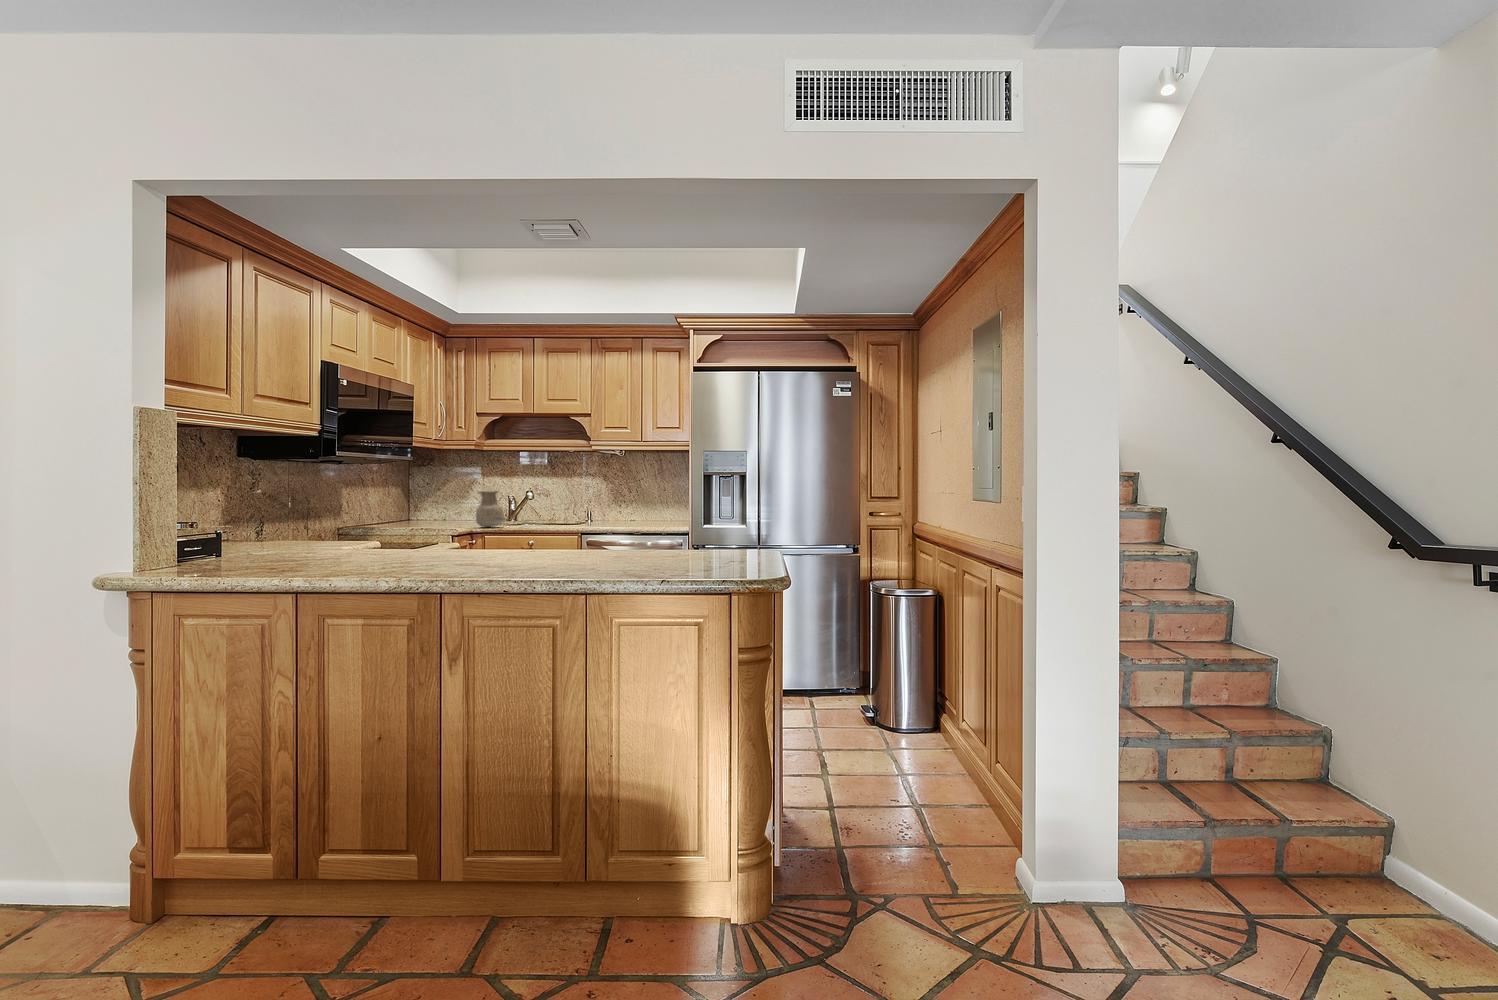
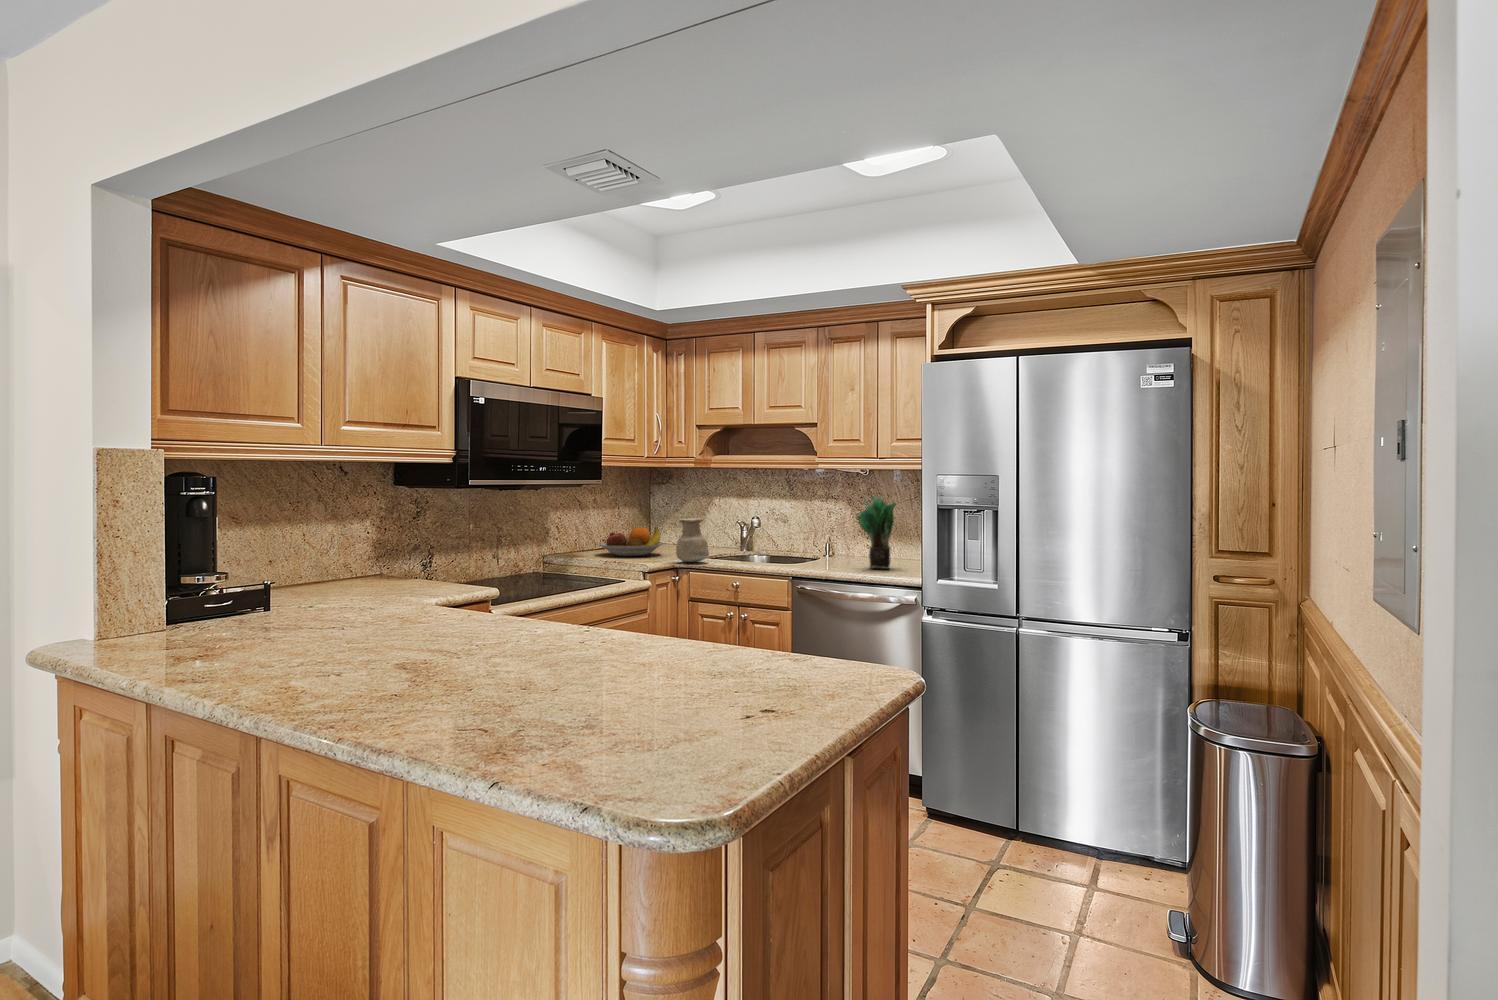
potted plant: none [623,470,656,525] -> present [856,496,895,569]
fruit bowl: none [387,501,449,526] -> present [598,527,664,556]

